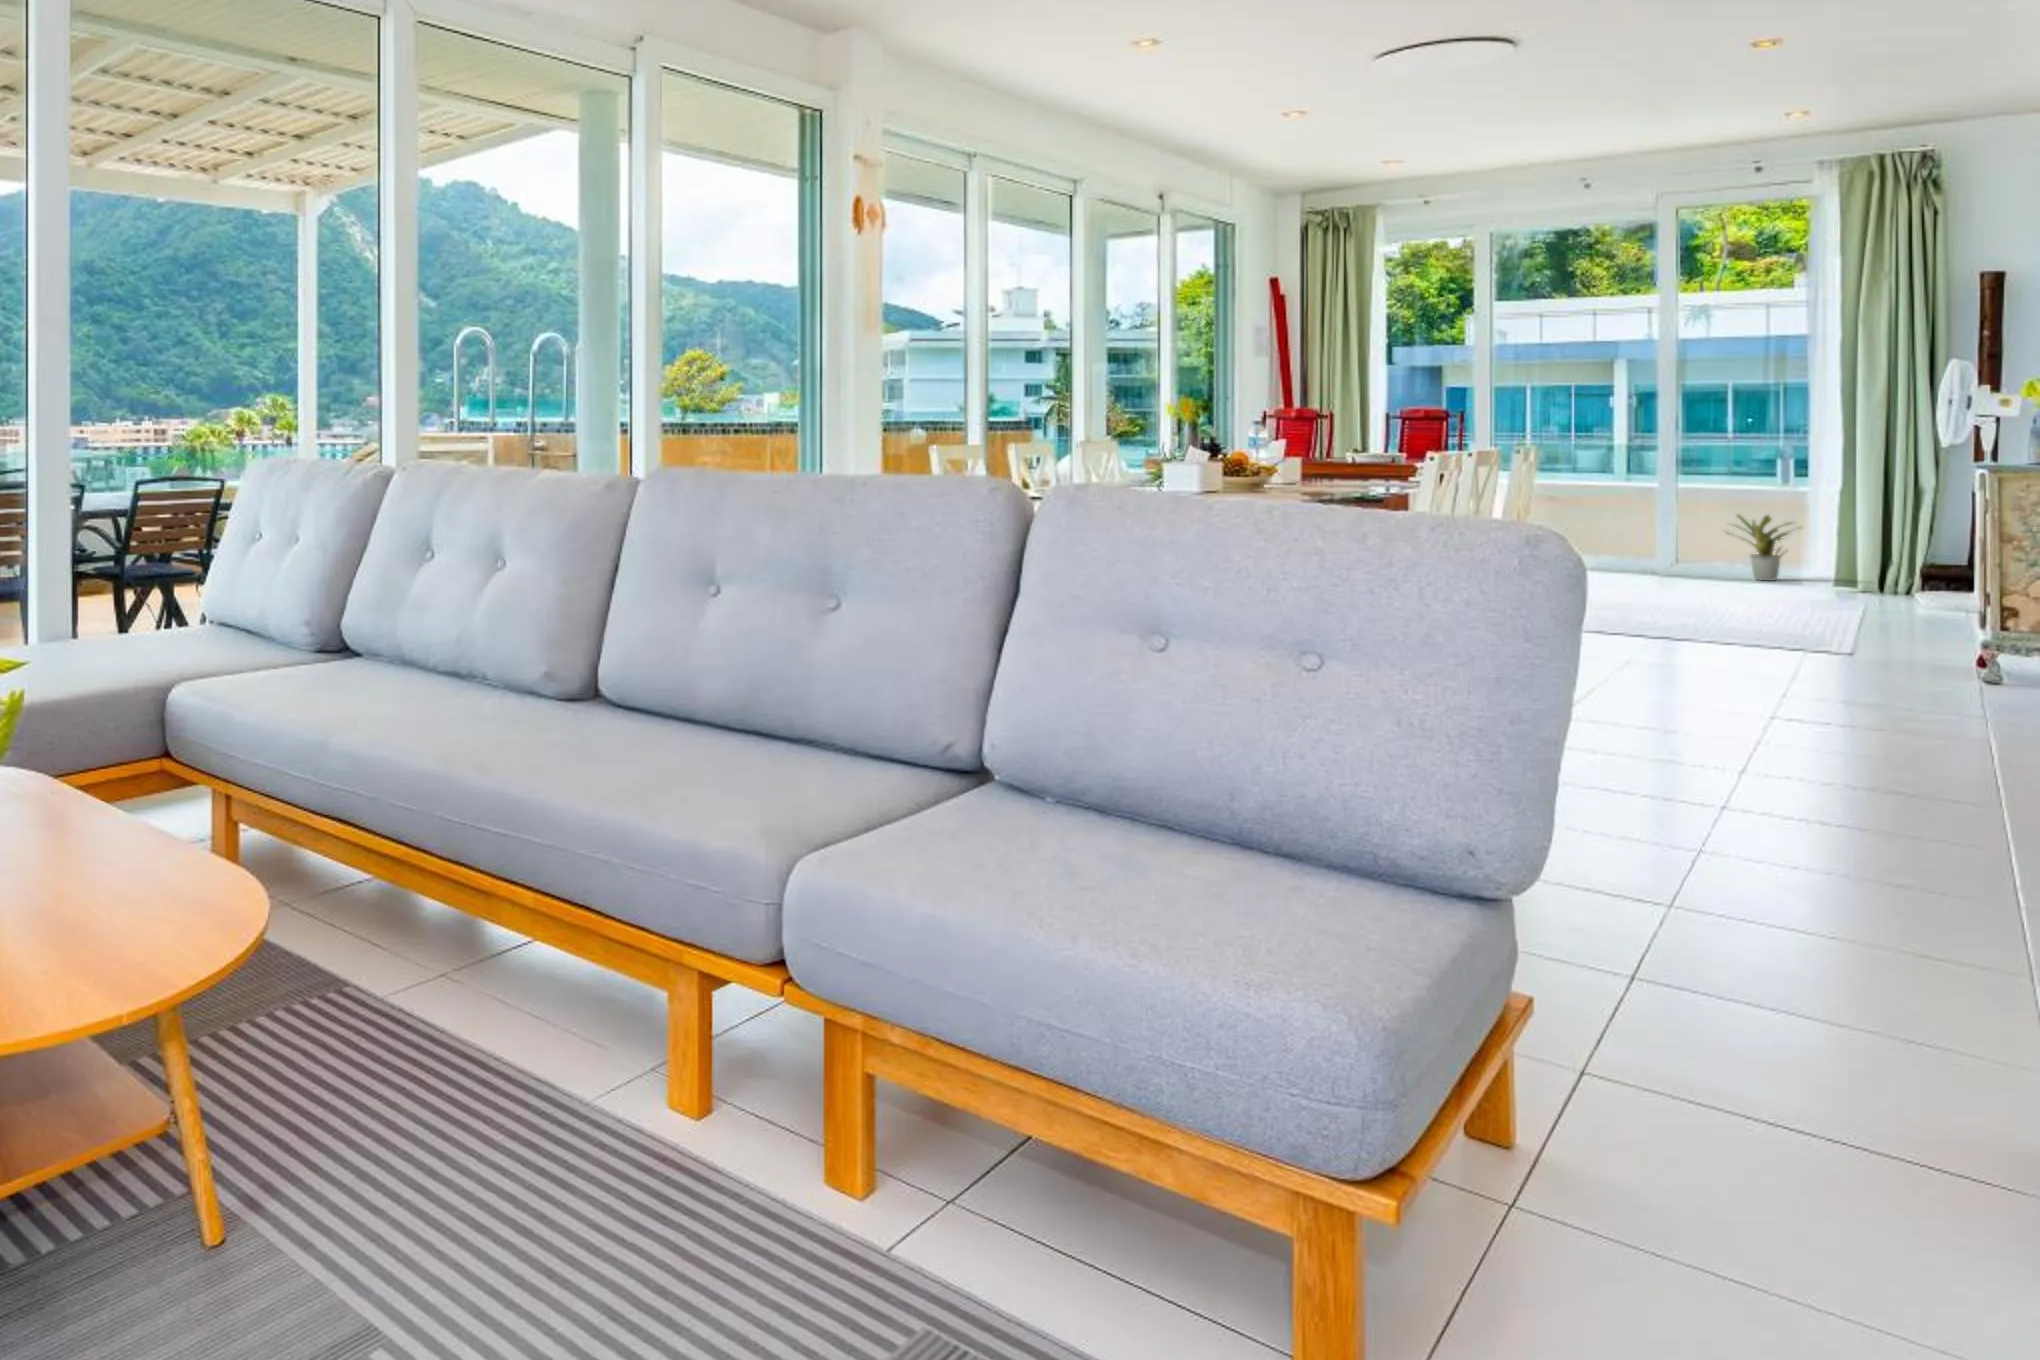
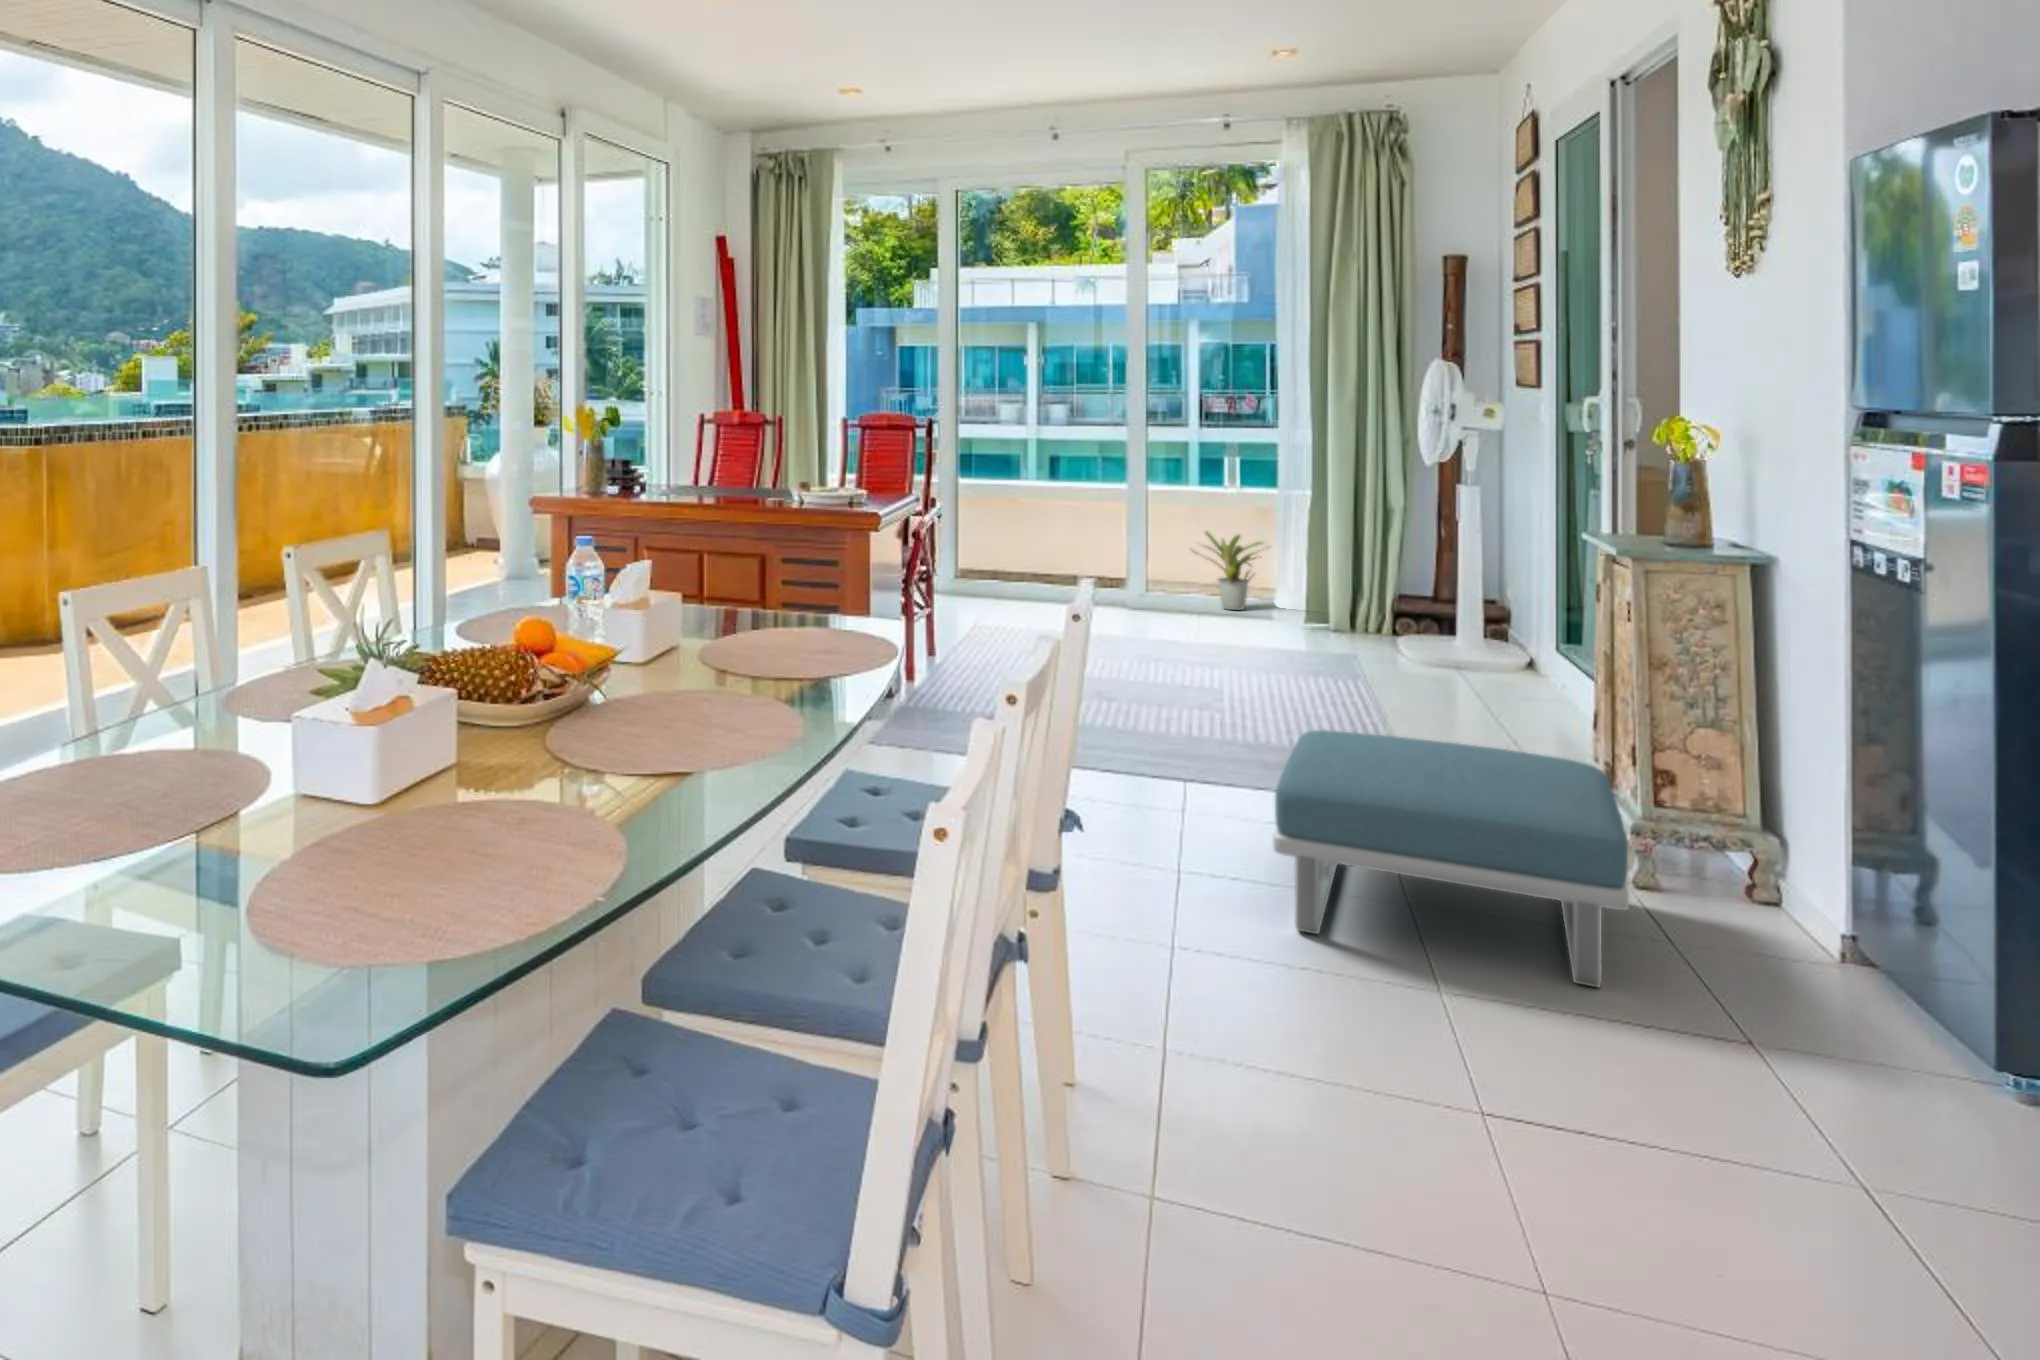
footstool: none [1676,583,1952,706] -> present [1273,730,1629,987]

